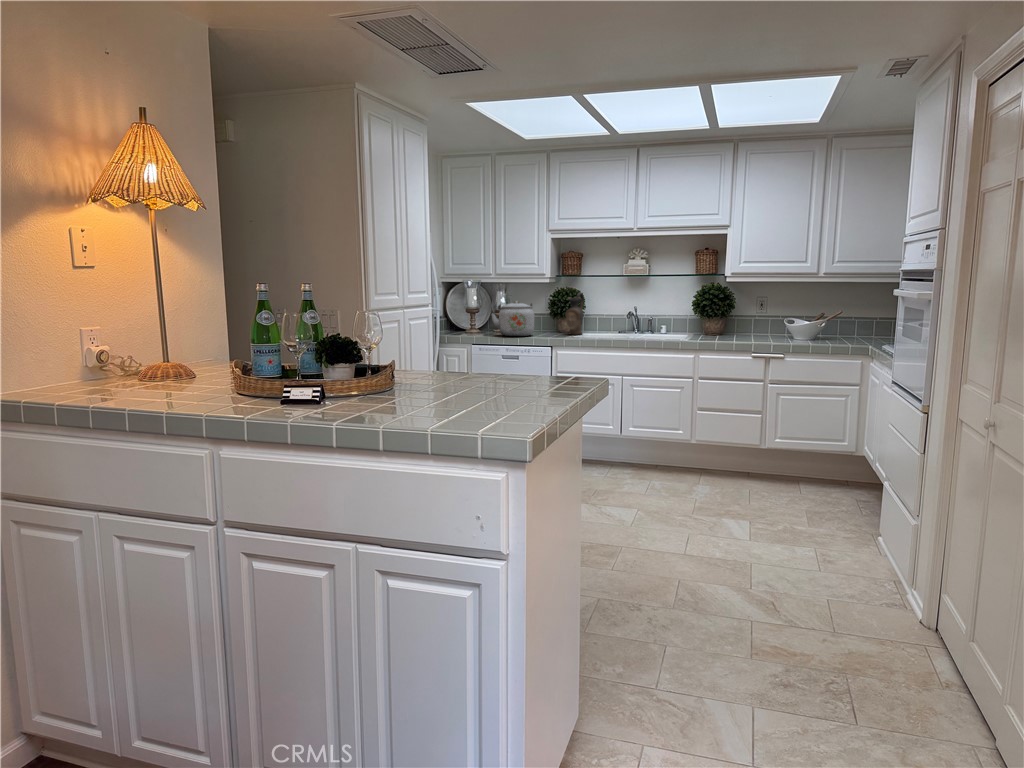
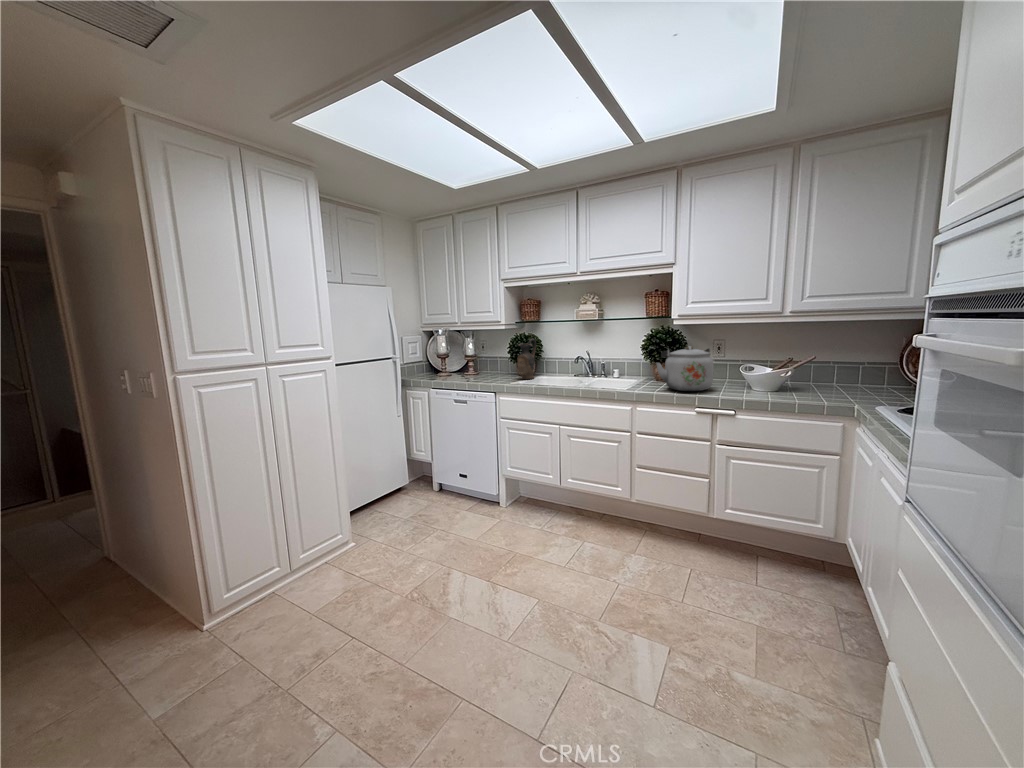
kettle: present [492,301,534,336] -> present [657,346,714,391]

